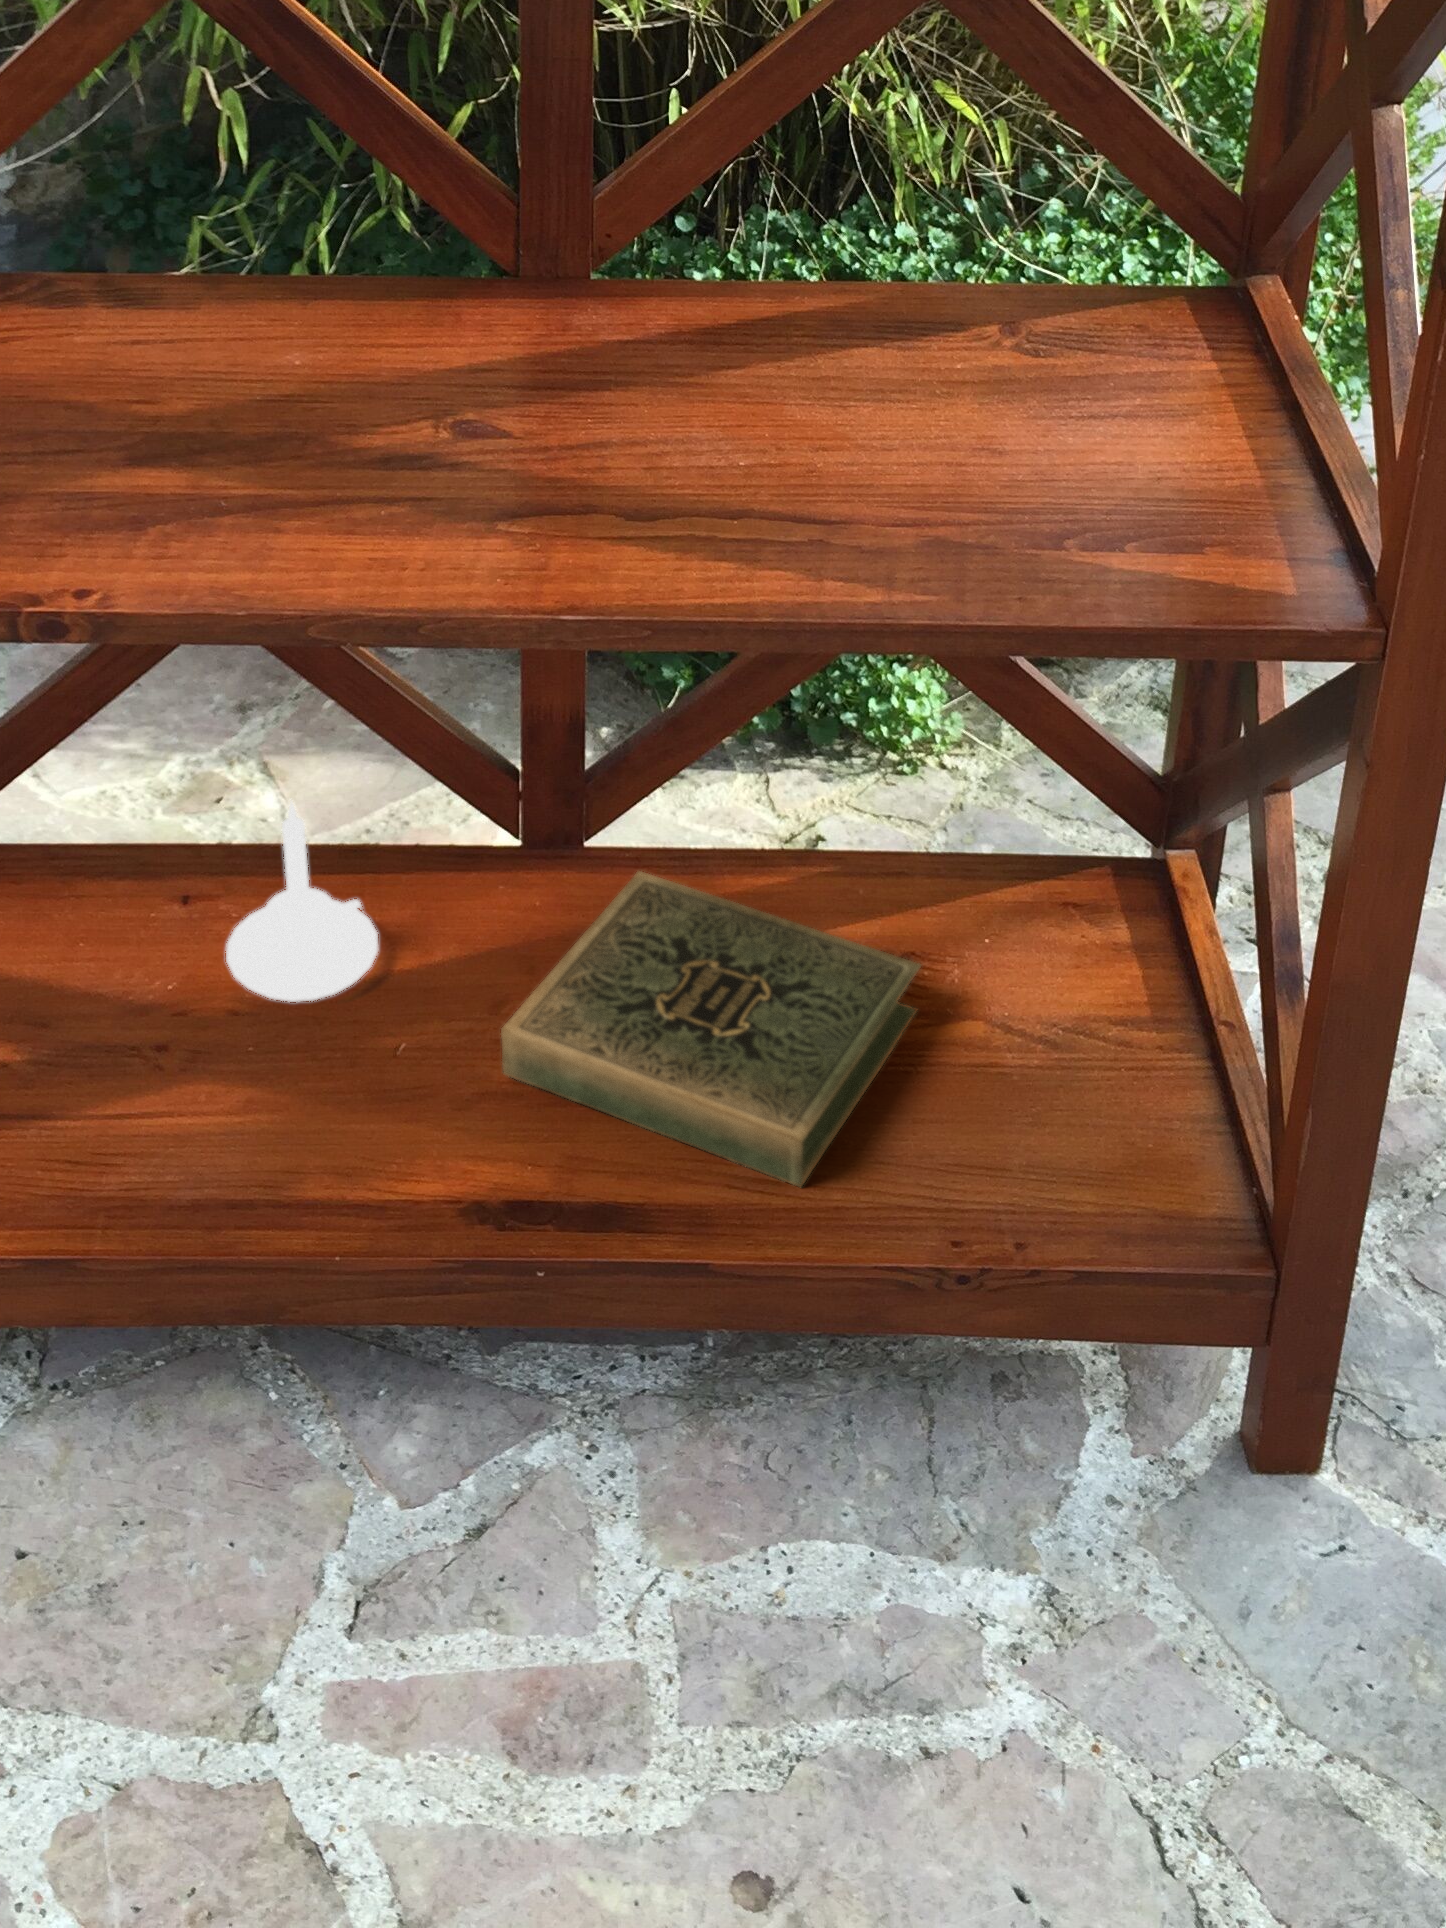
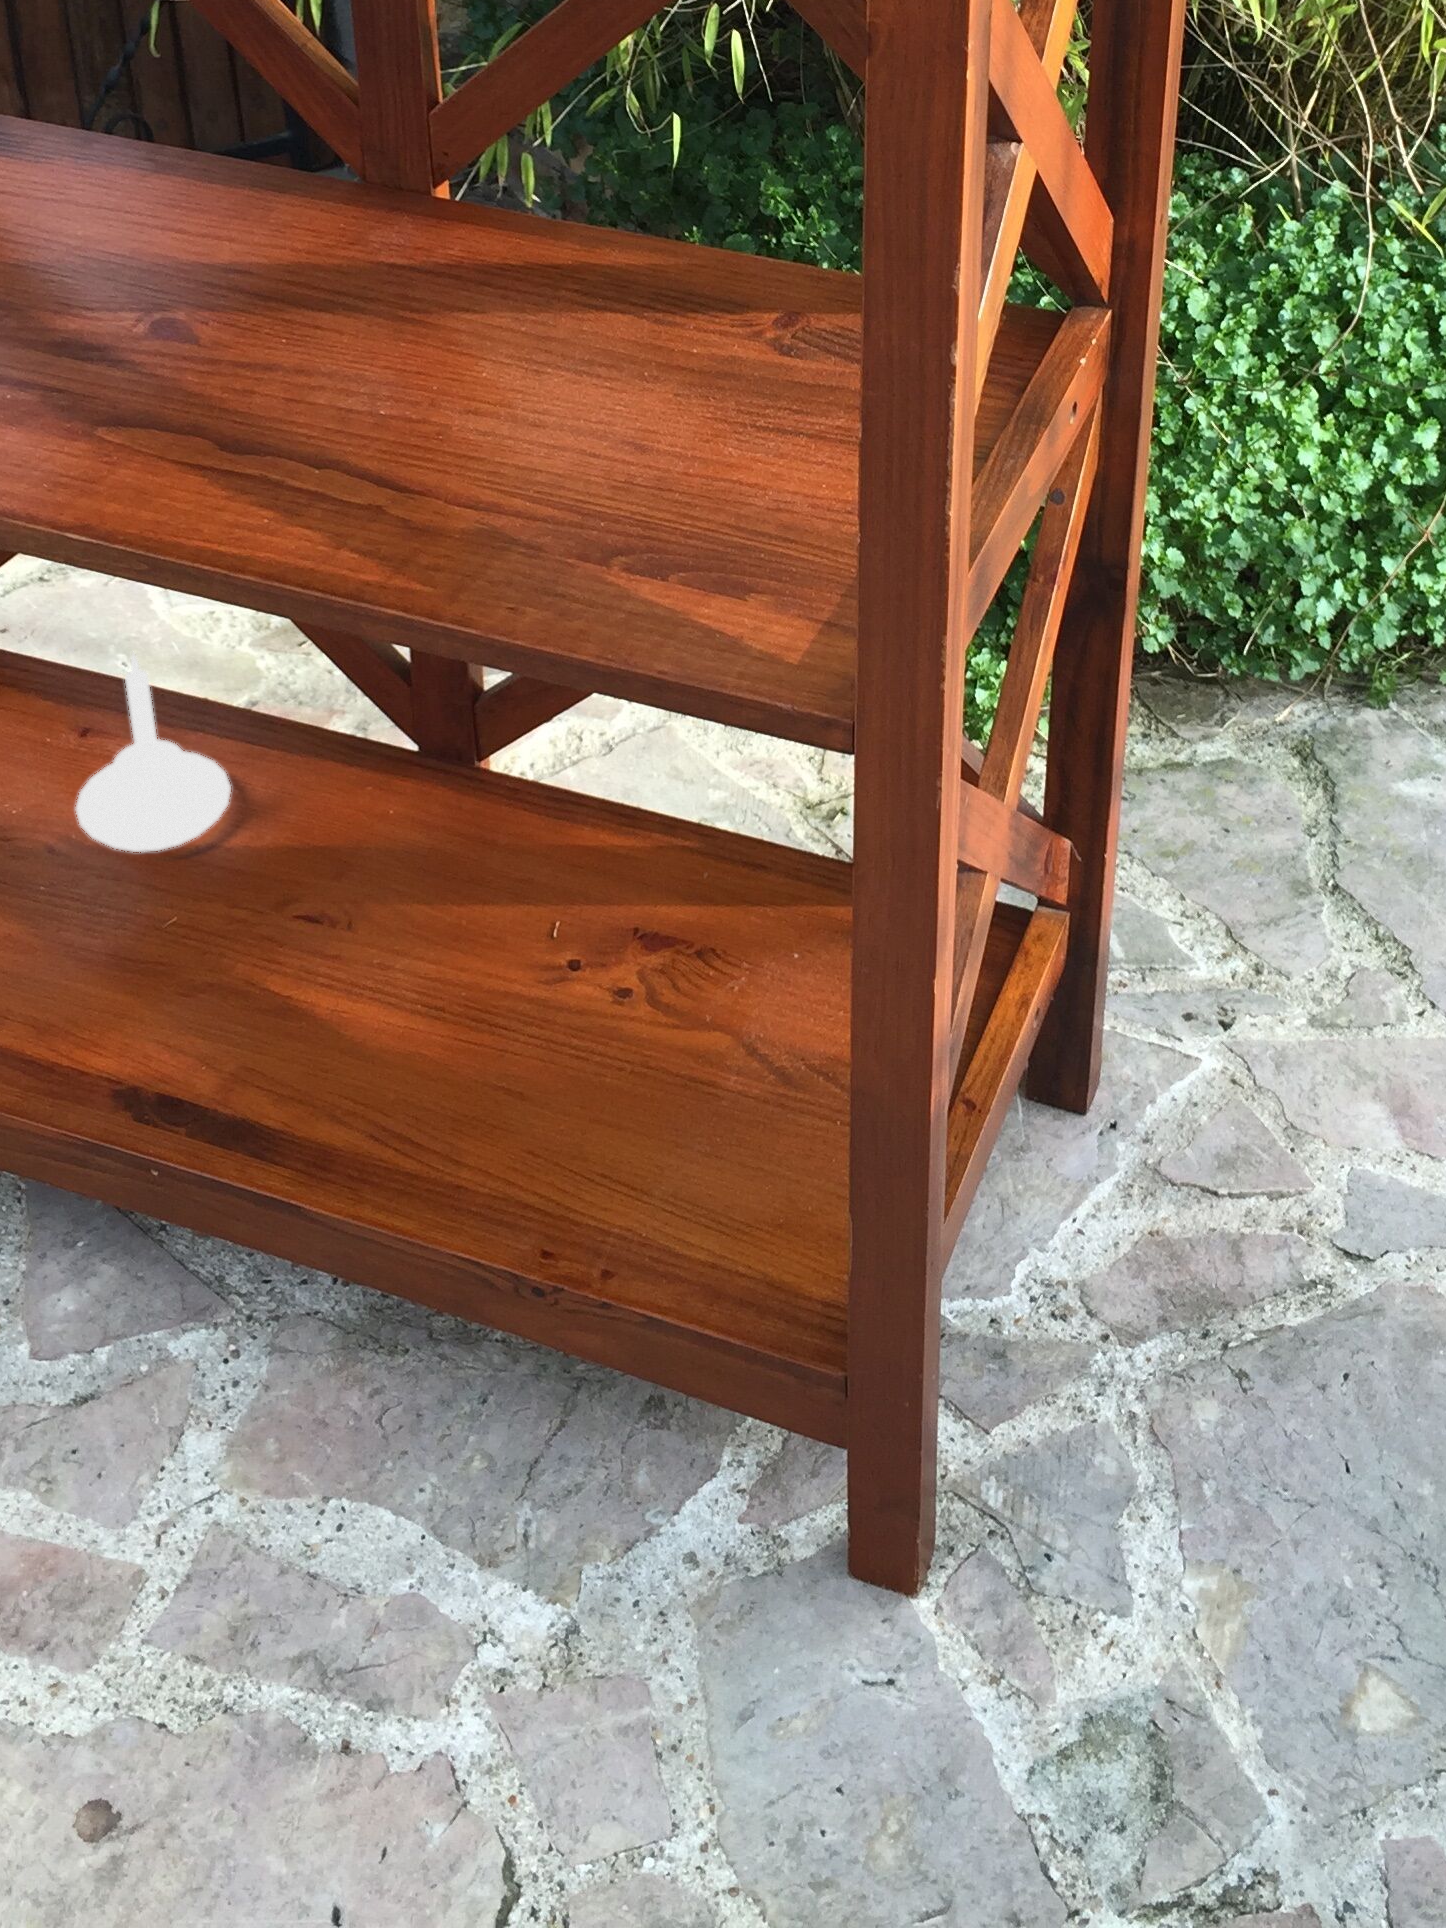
hardback book: present [501,871,921,1187] -> none [243,797,686,1151]

